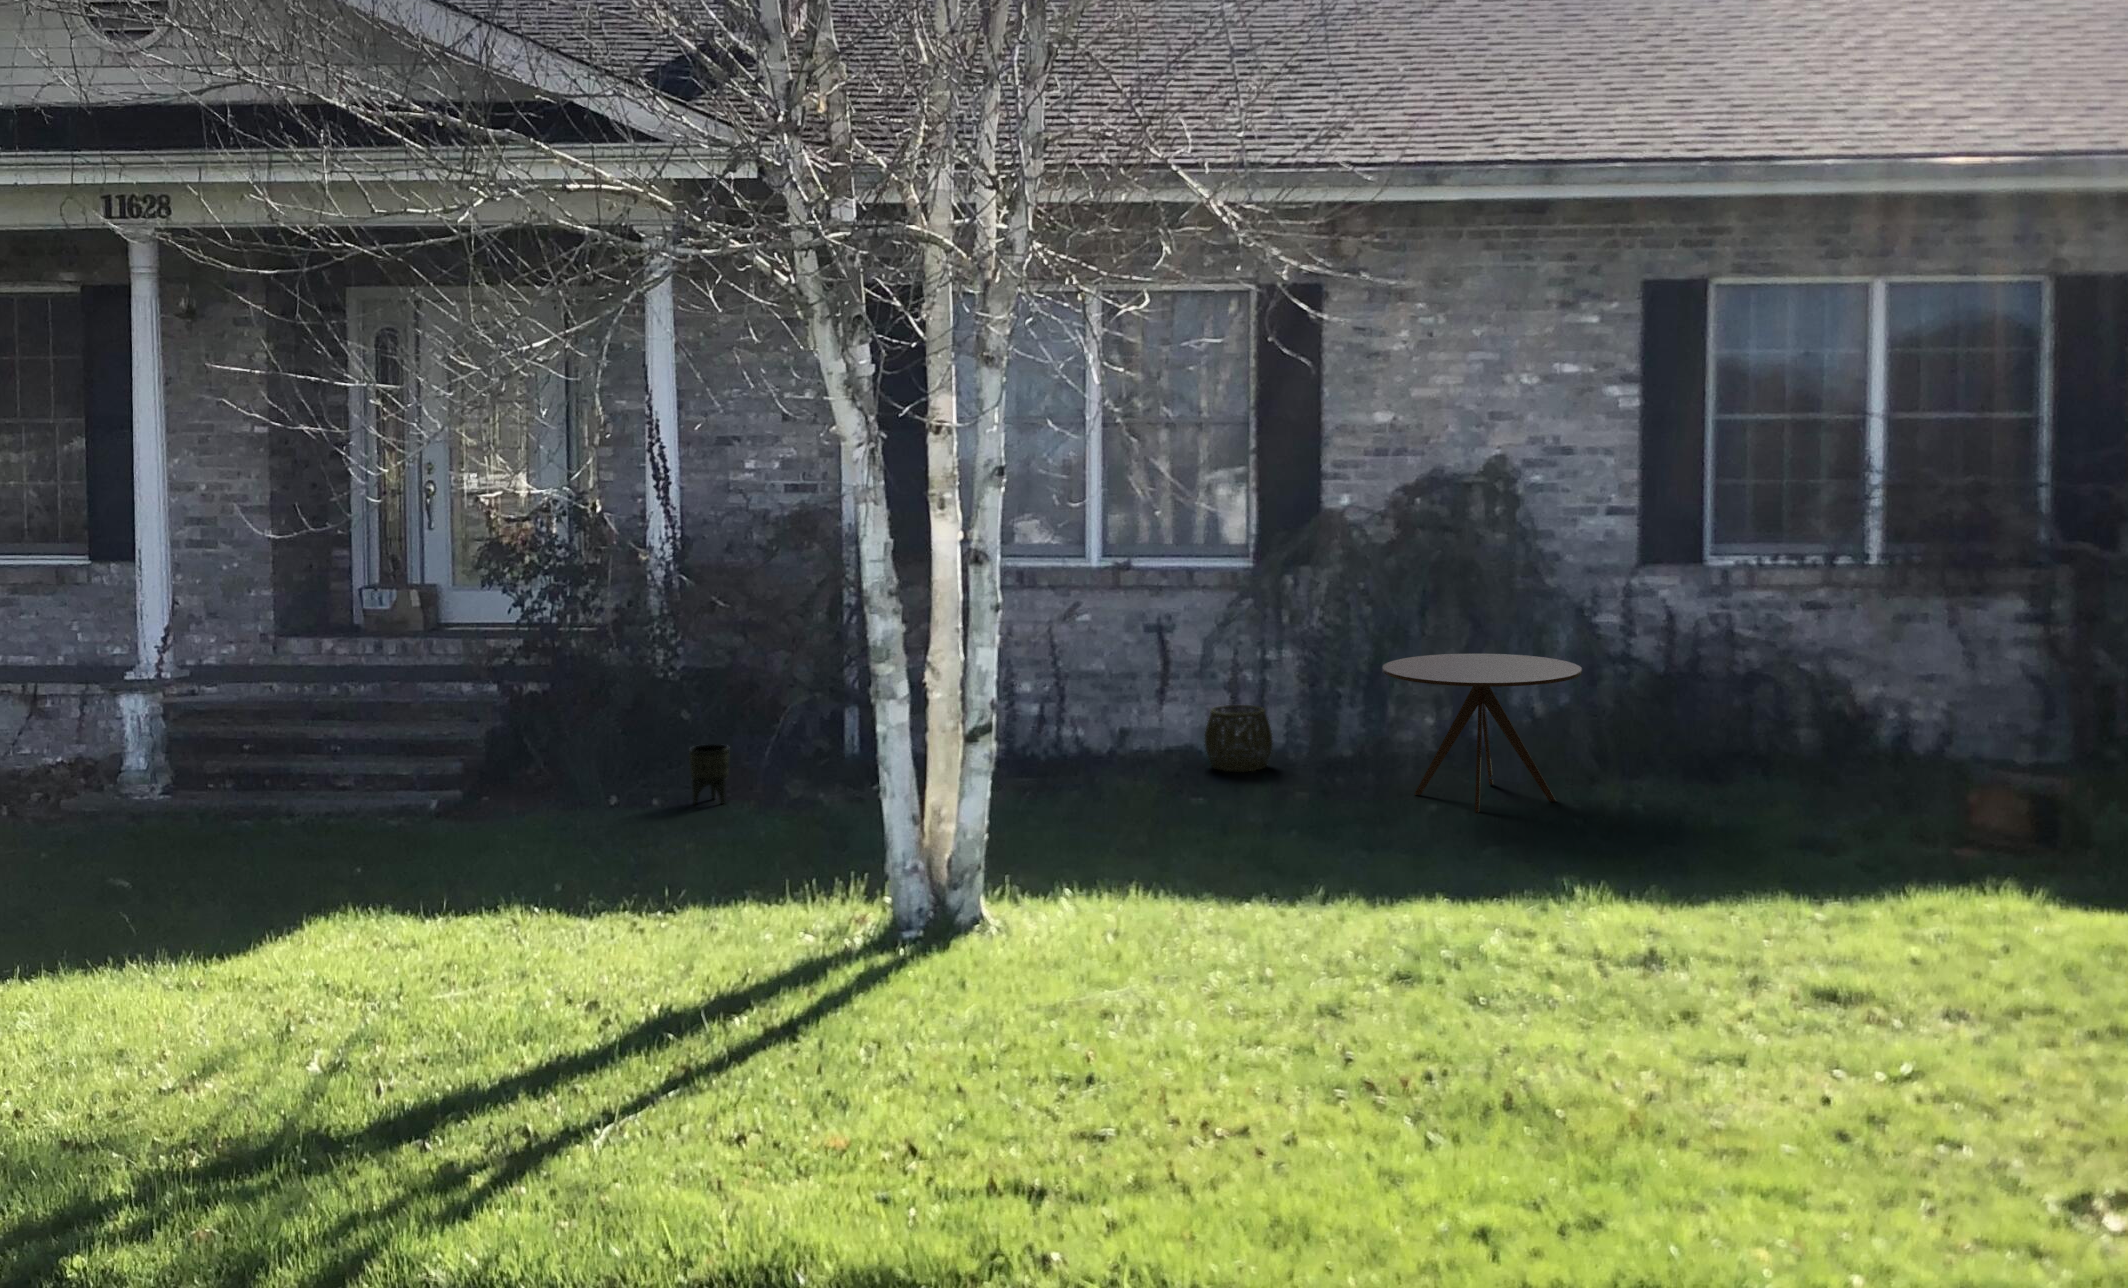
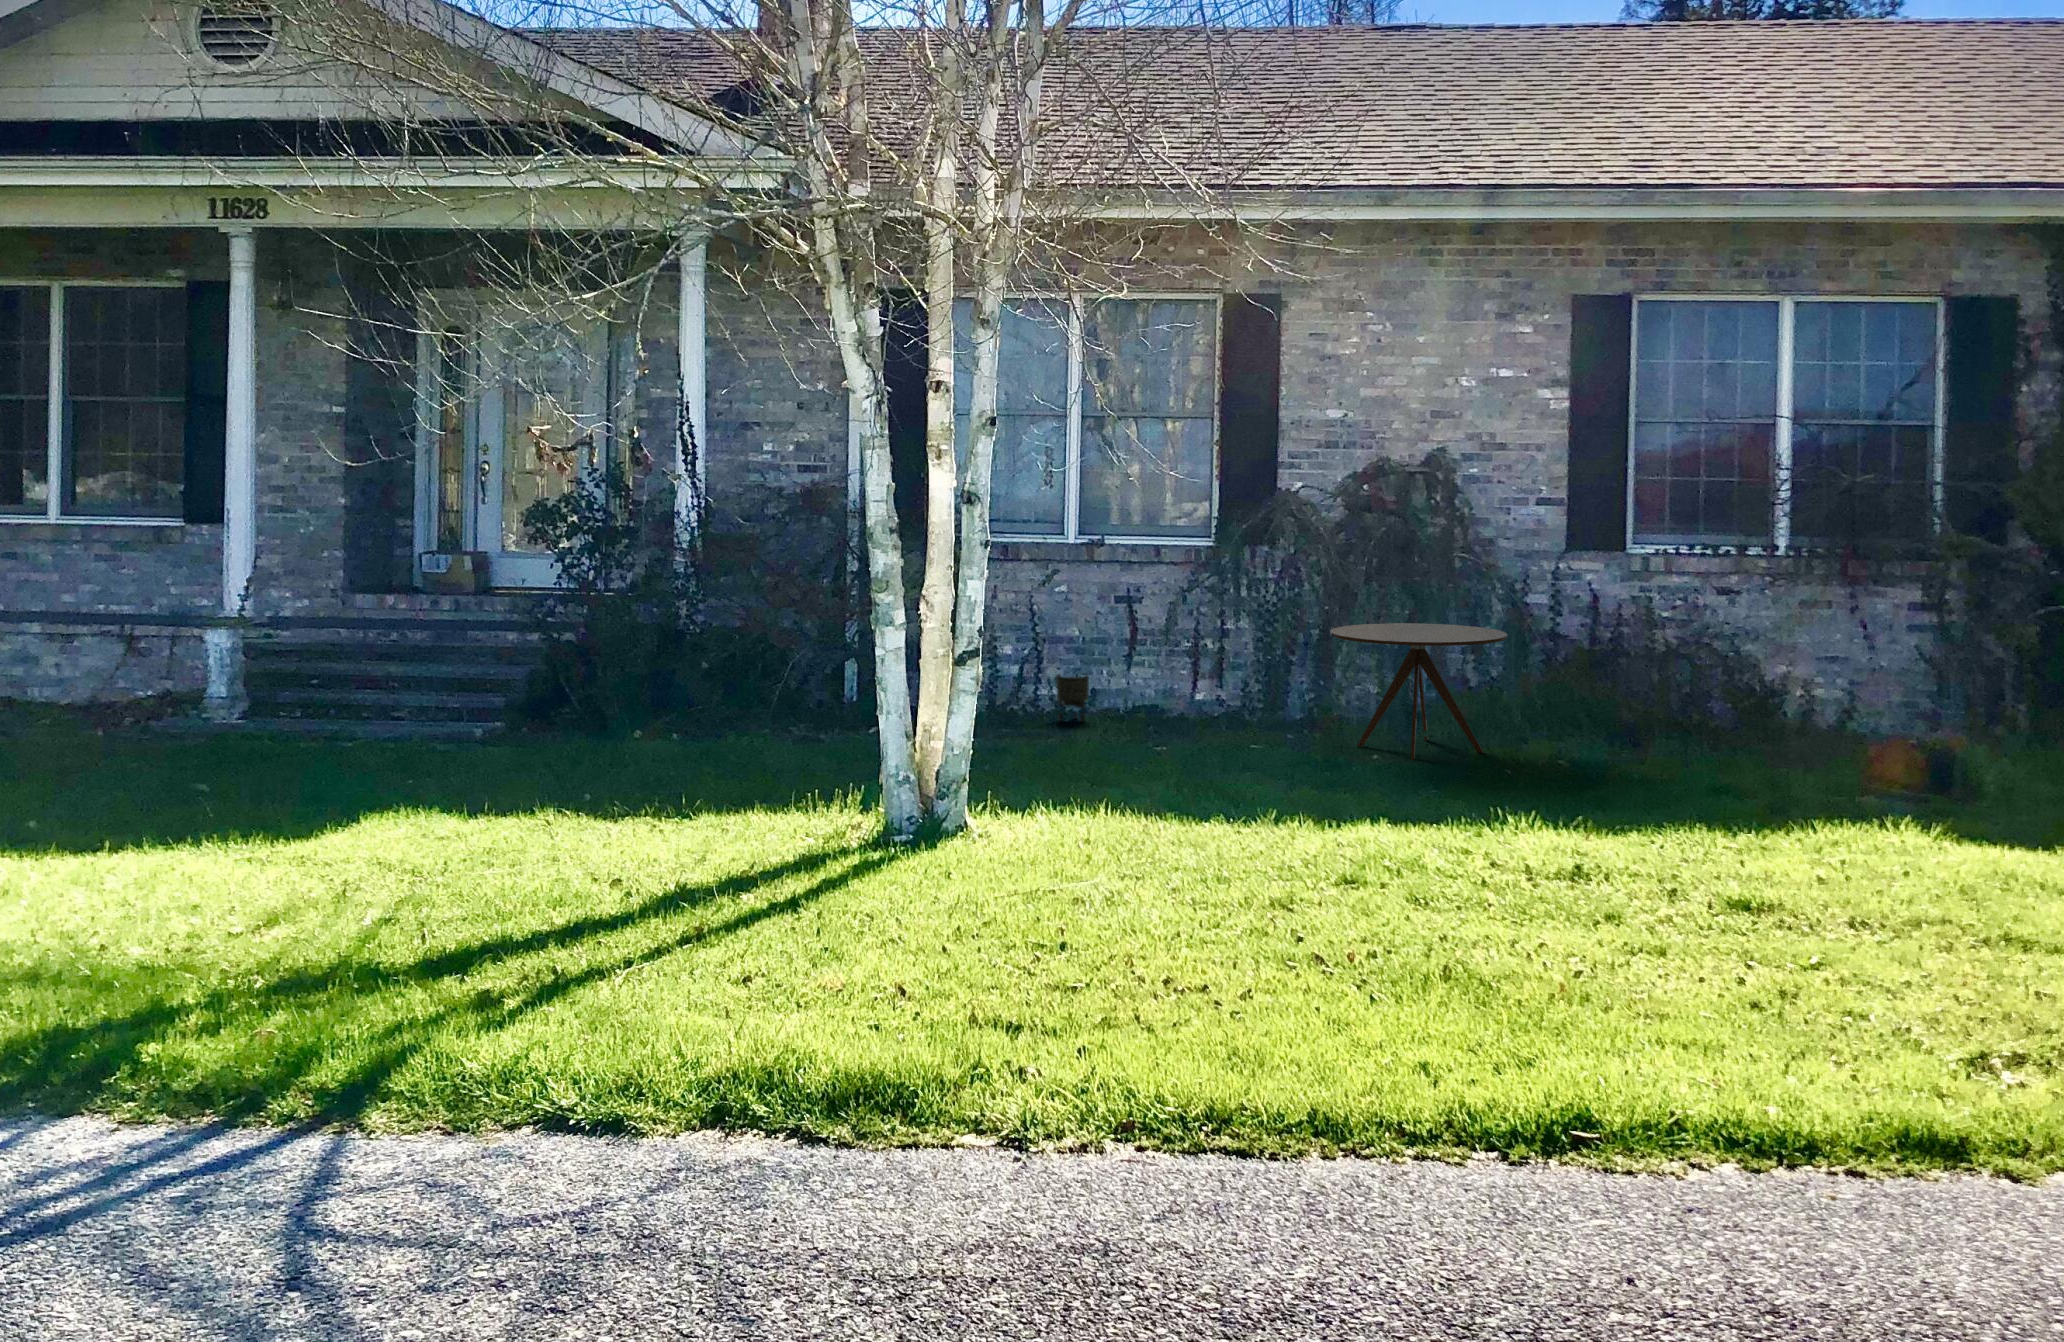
woven basket: present [1204,705,1273,772] -> none [1171,669,1233,728]
planter: present [689,744,729,804] -> present [1056,674,1089,722]

